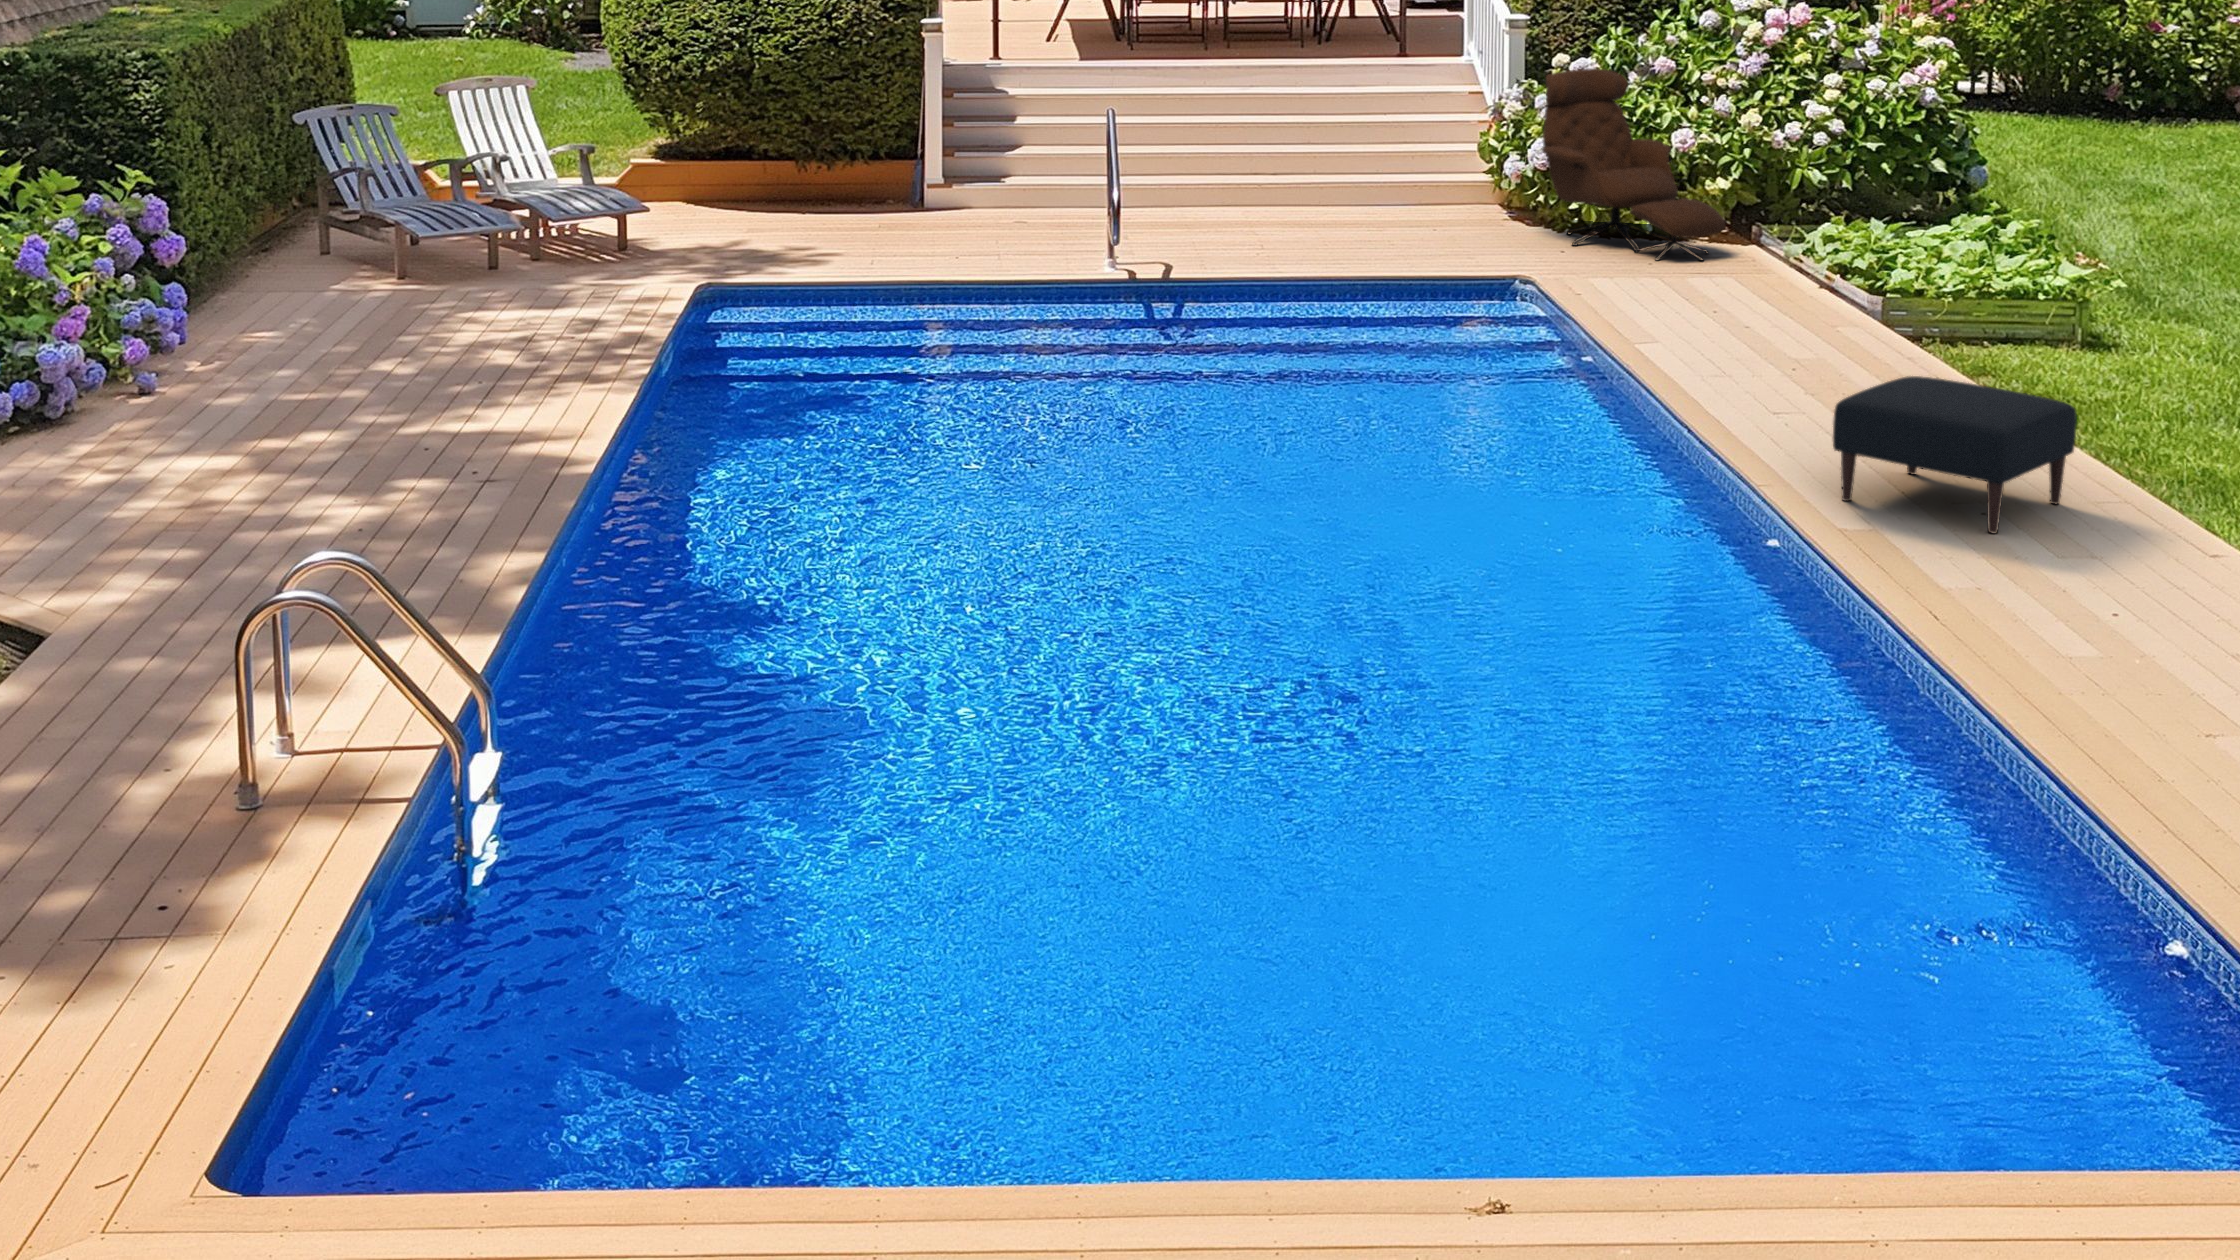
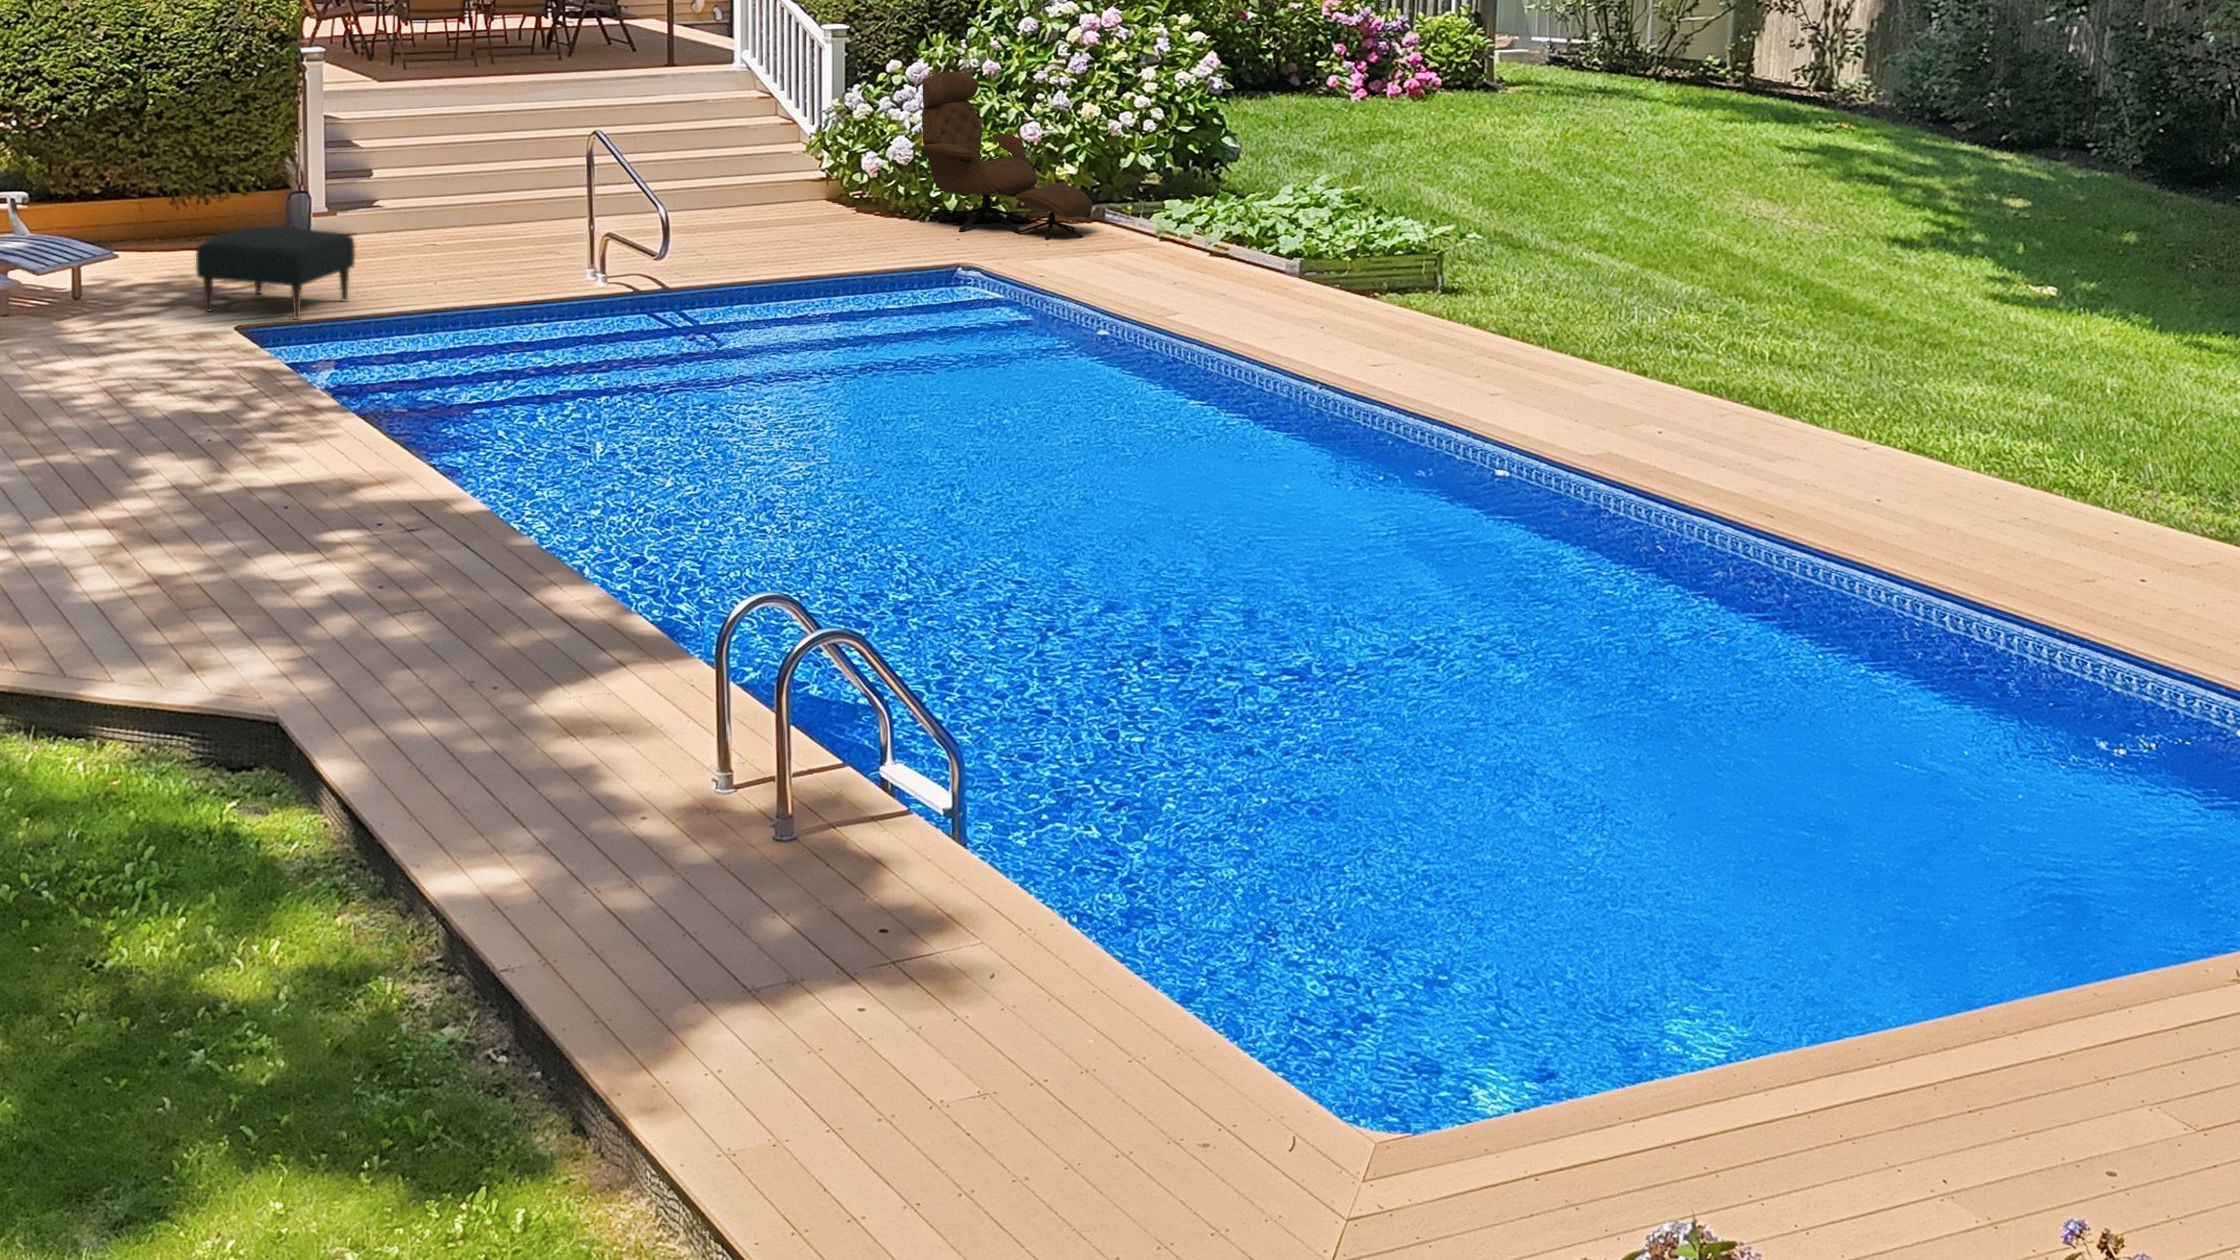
ottoman: present [1833,376,2077,533] -> present [196,227,355,320]

